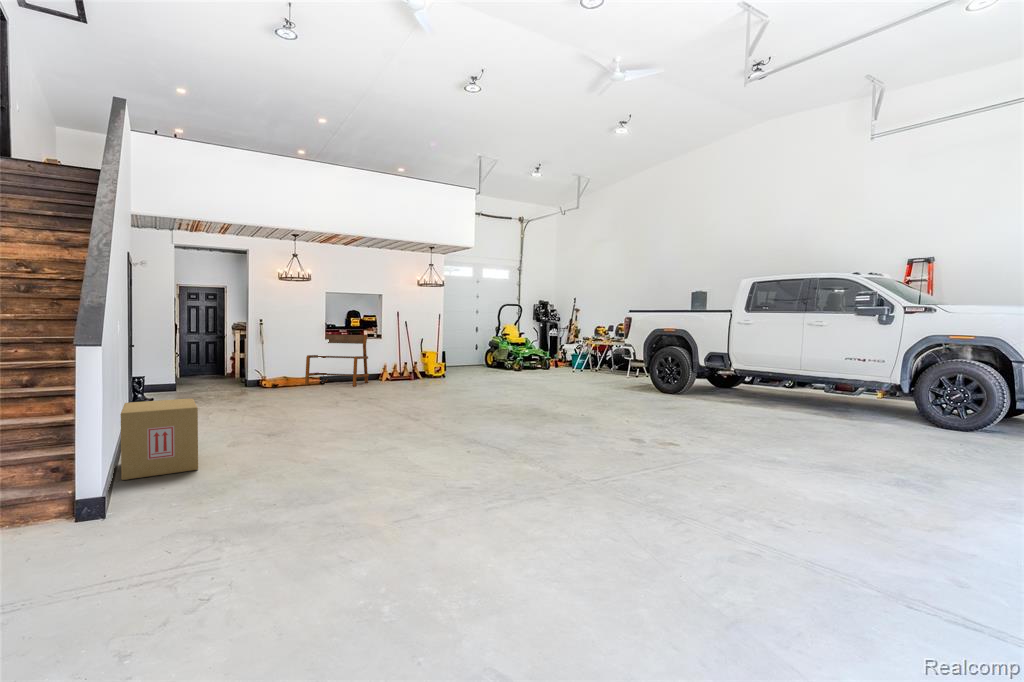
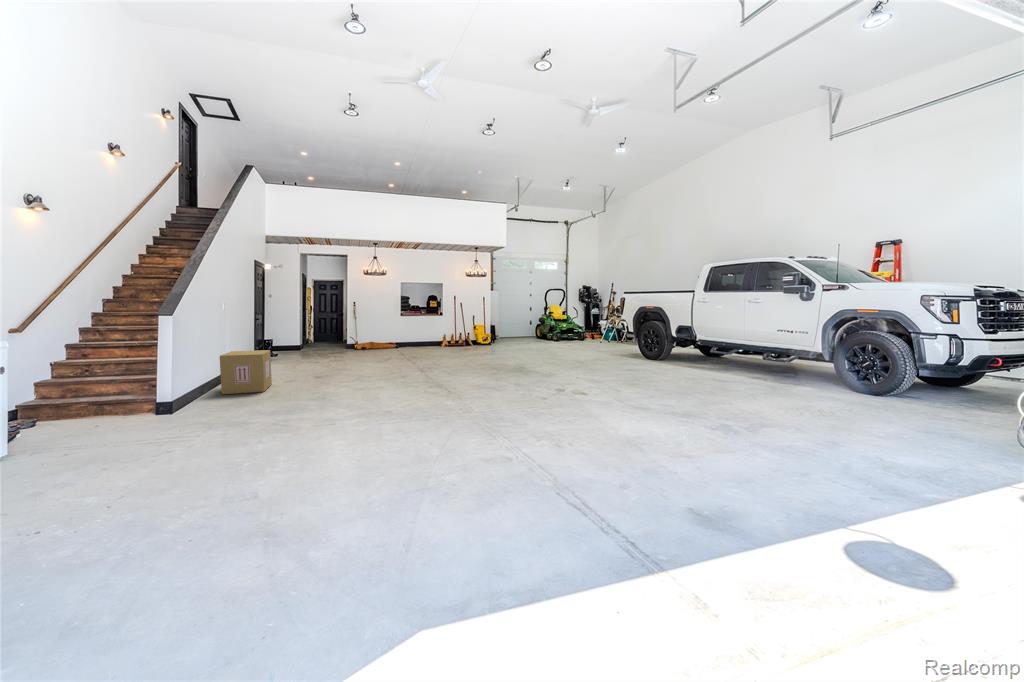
bench: present [305,335,369,386] -> none [387,313,431,350]

